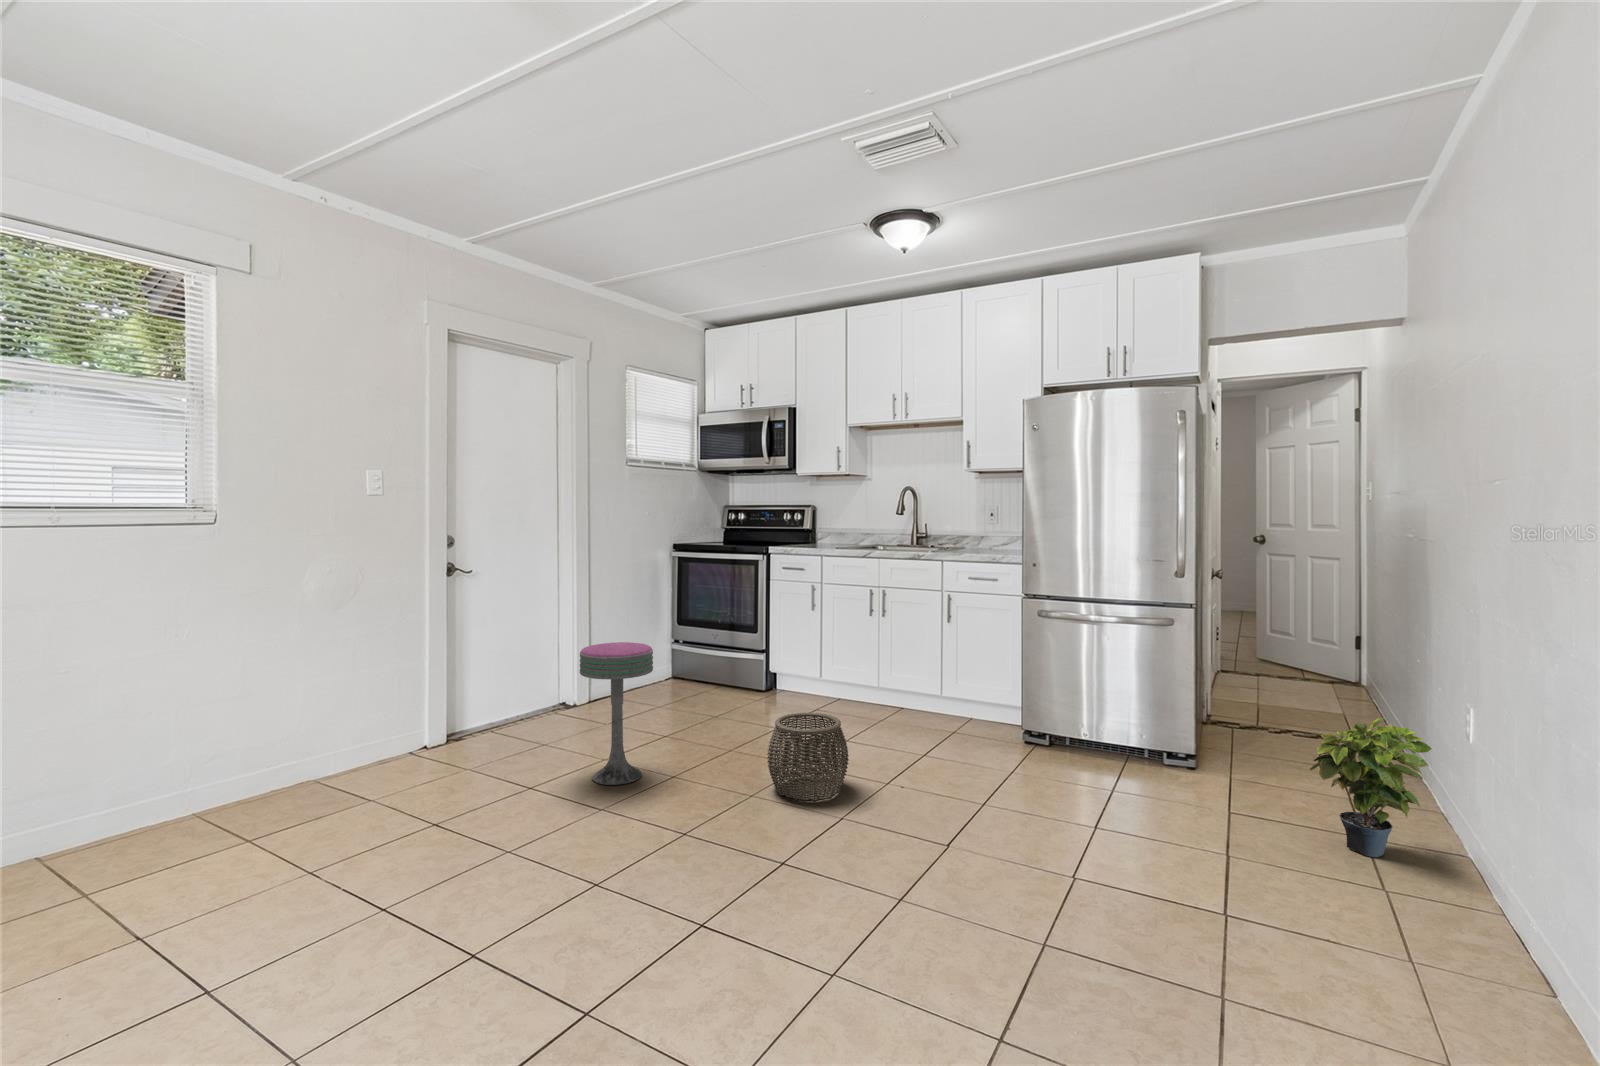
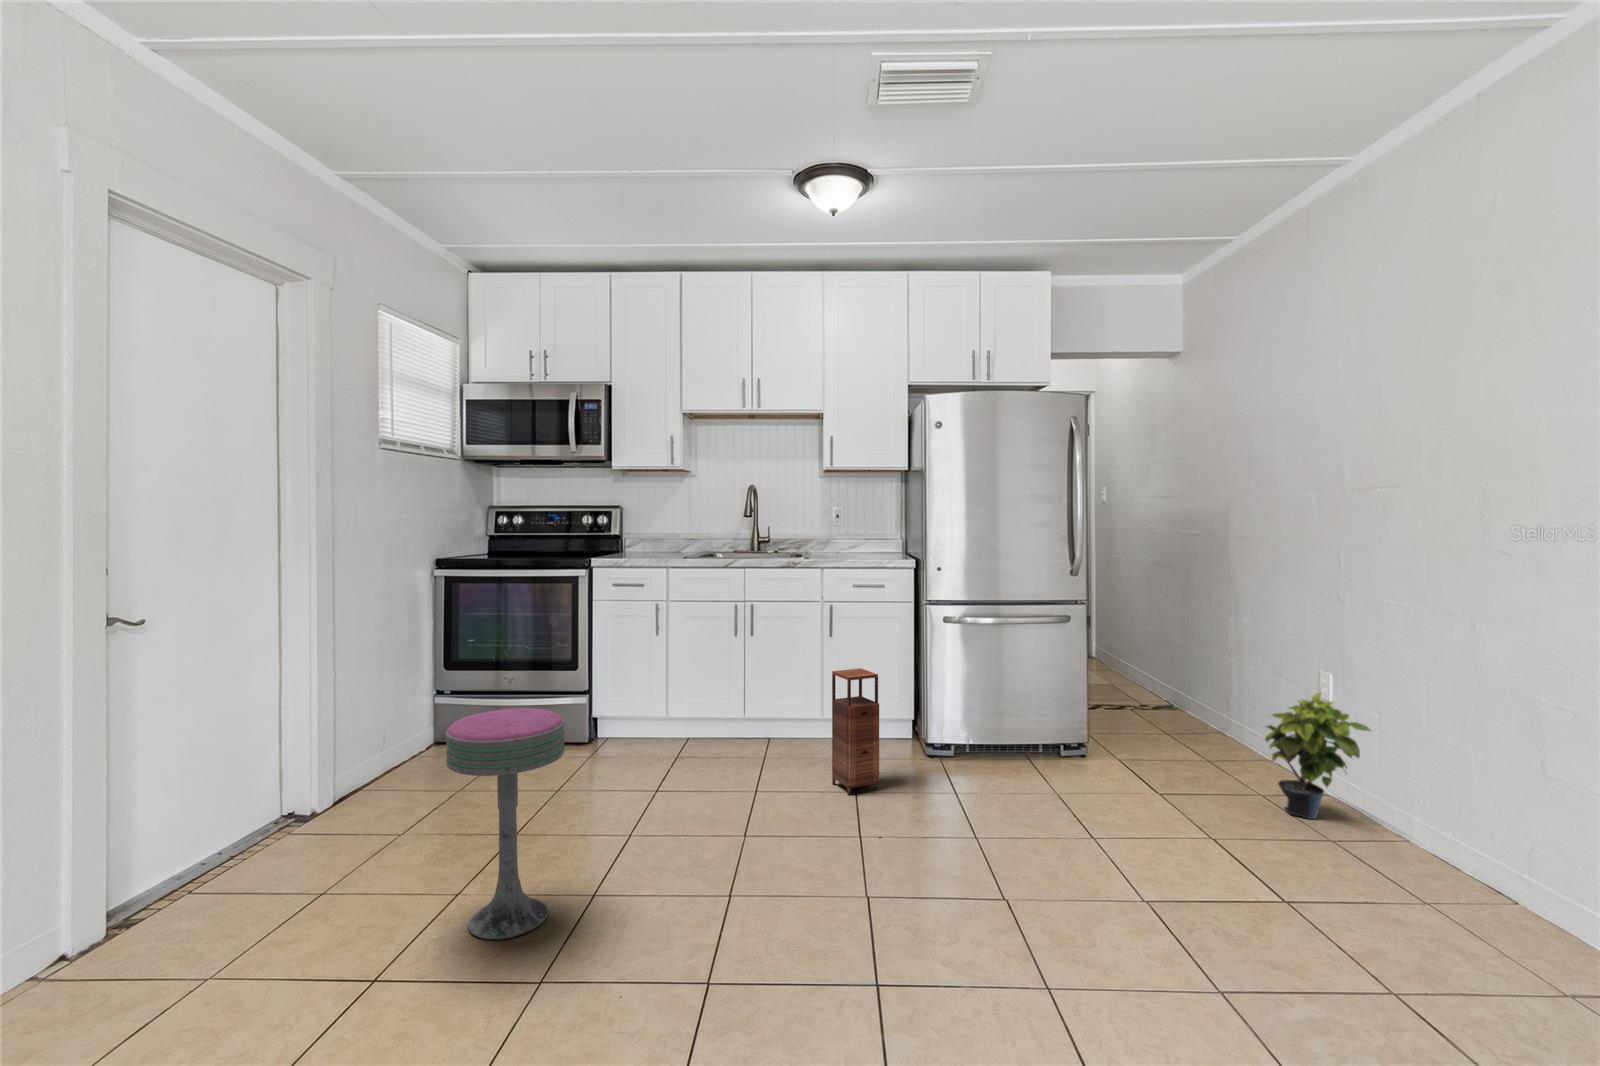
storage cabinet: none [912,648,946,755] -> present [832,668,879,795]
woven basket: present [767,713,849,801] -> none [738,769,844,891]

